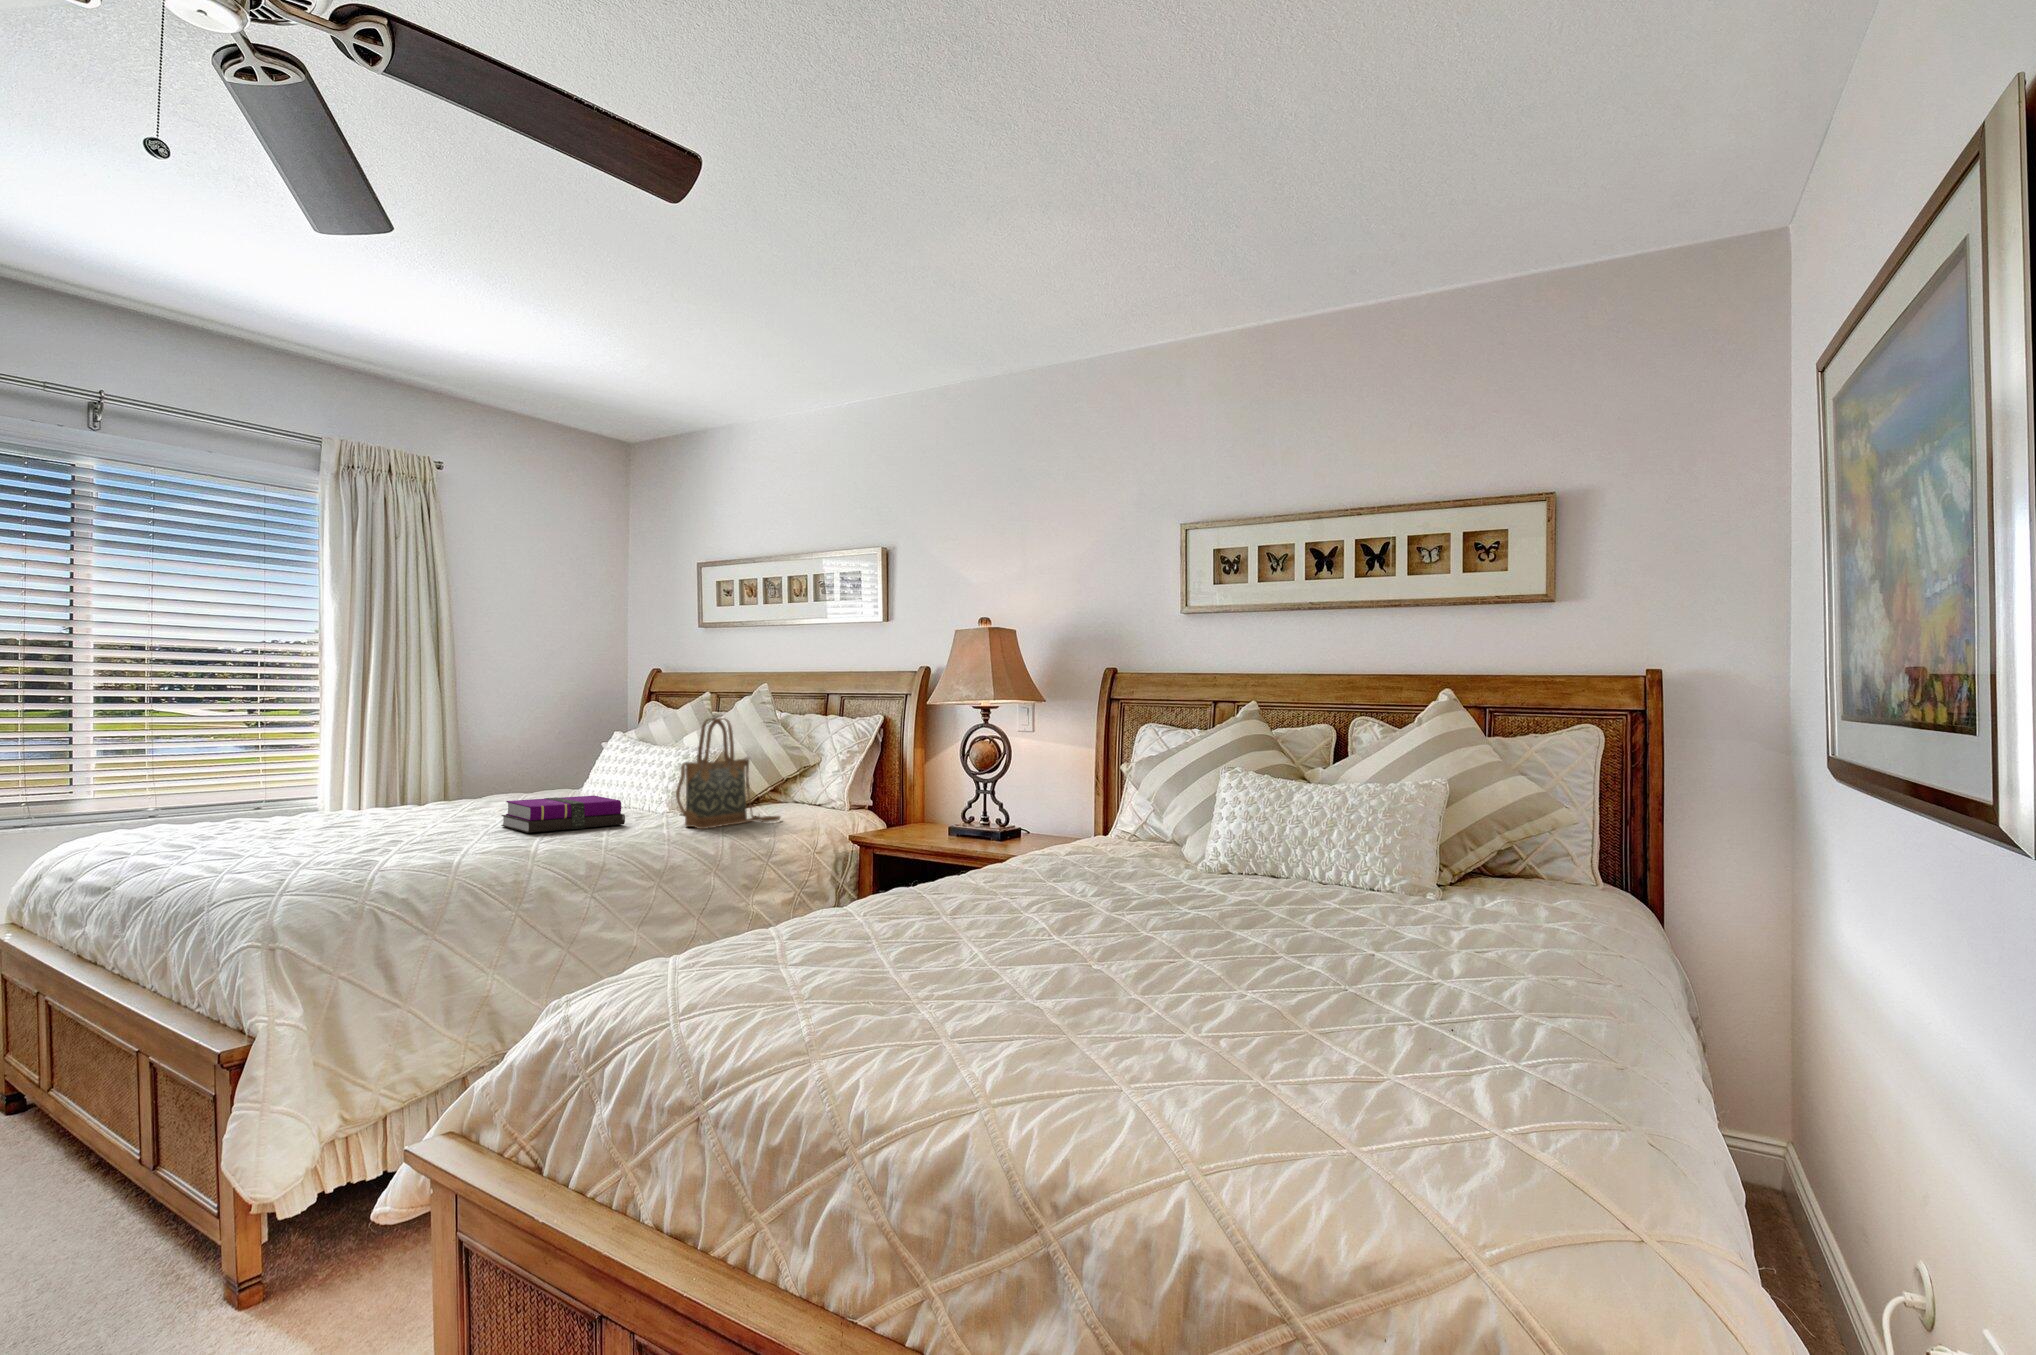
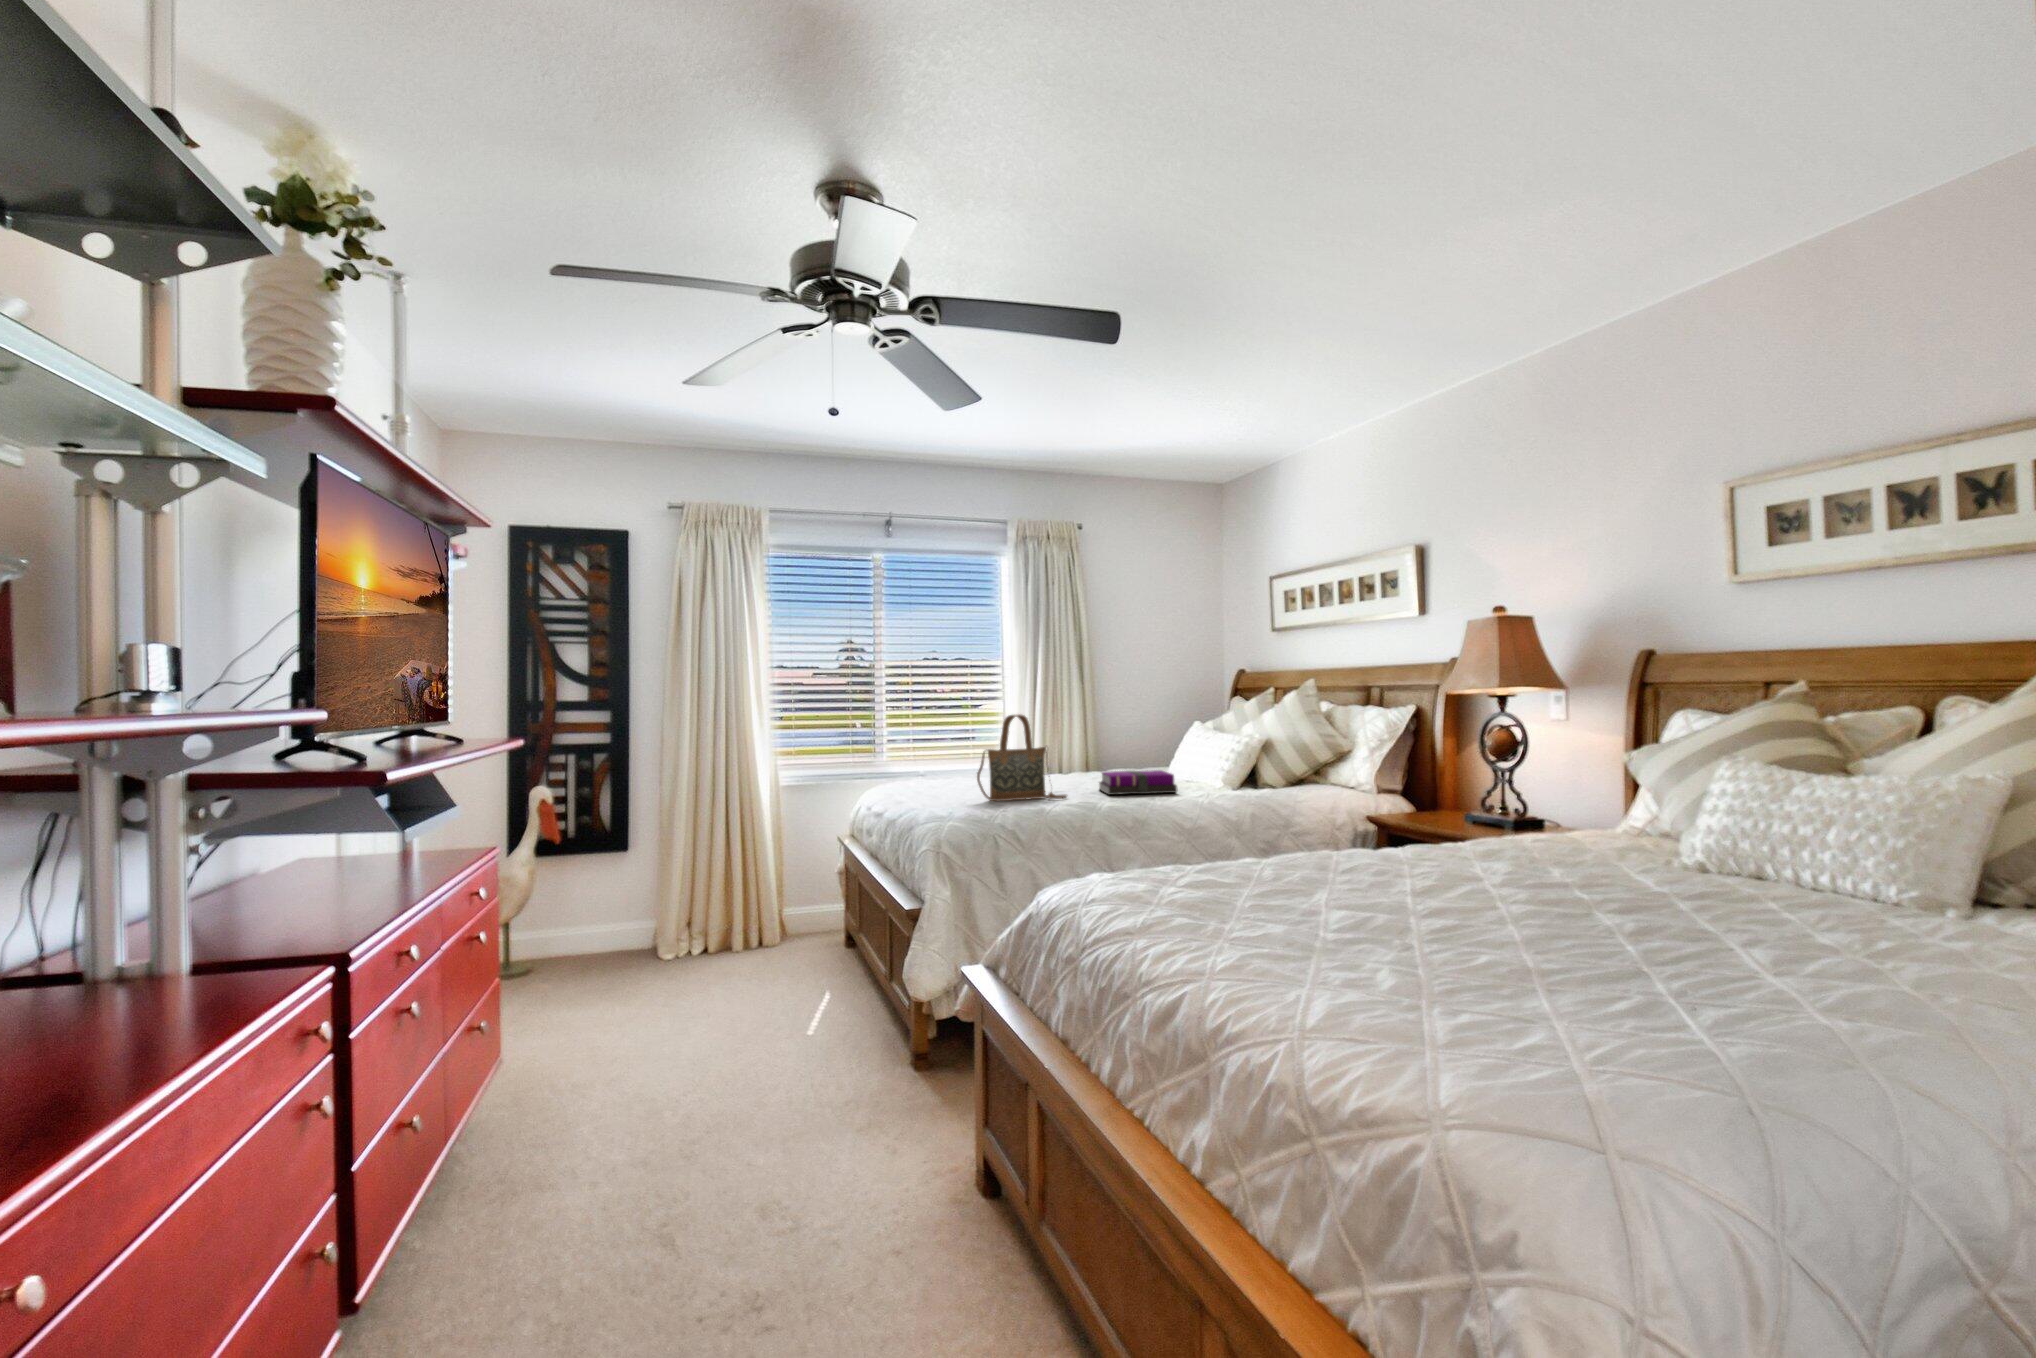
handbag: present [676,718,780,829] -> present [977,715,1067,801]

